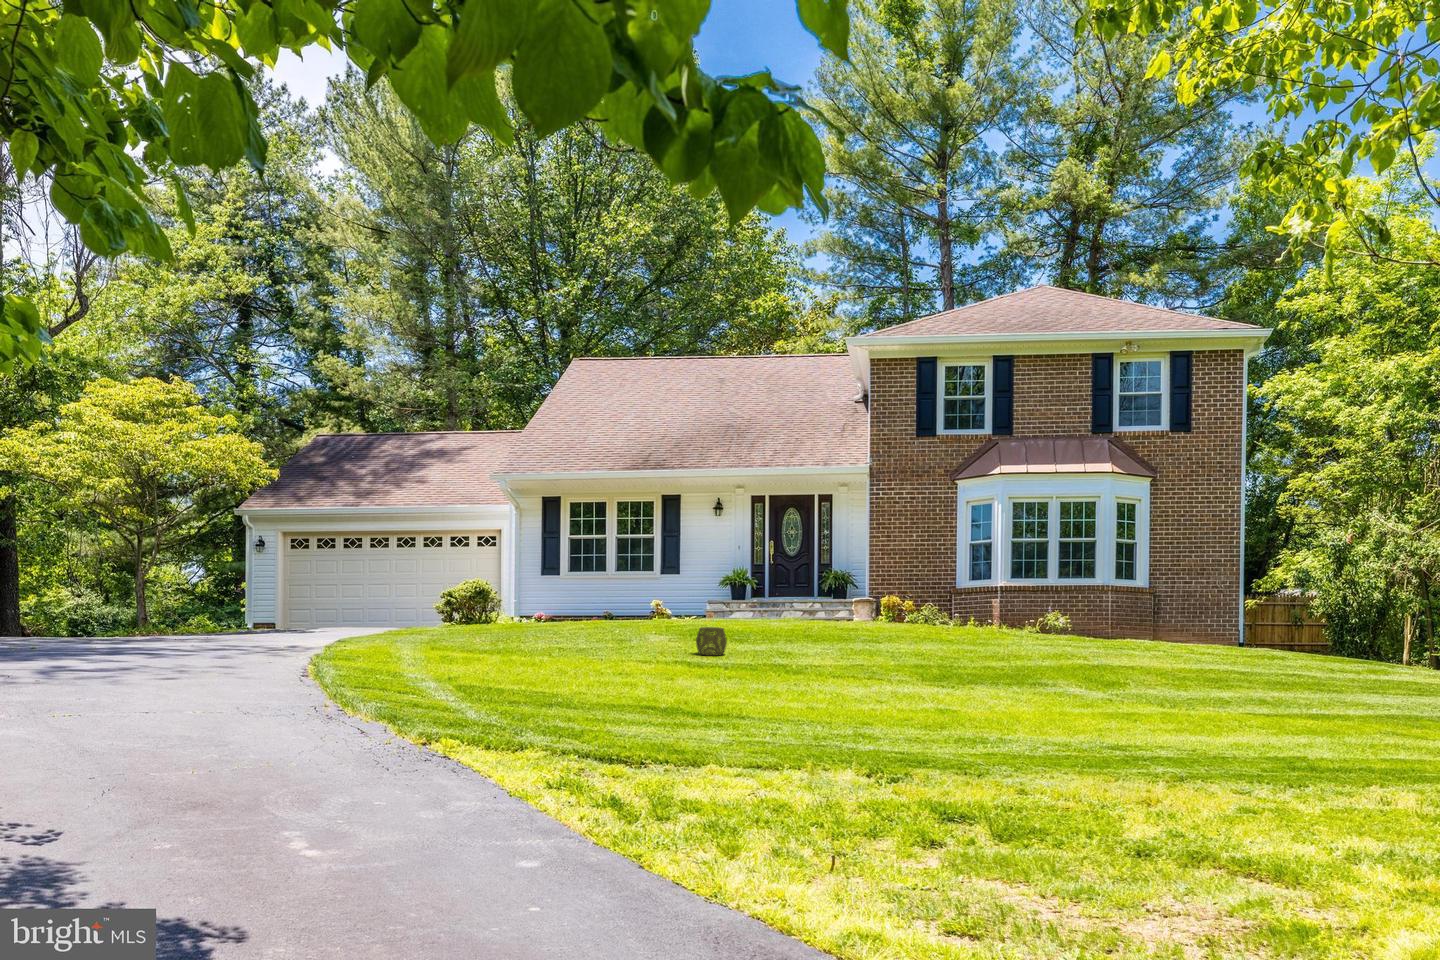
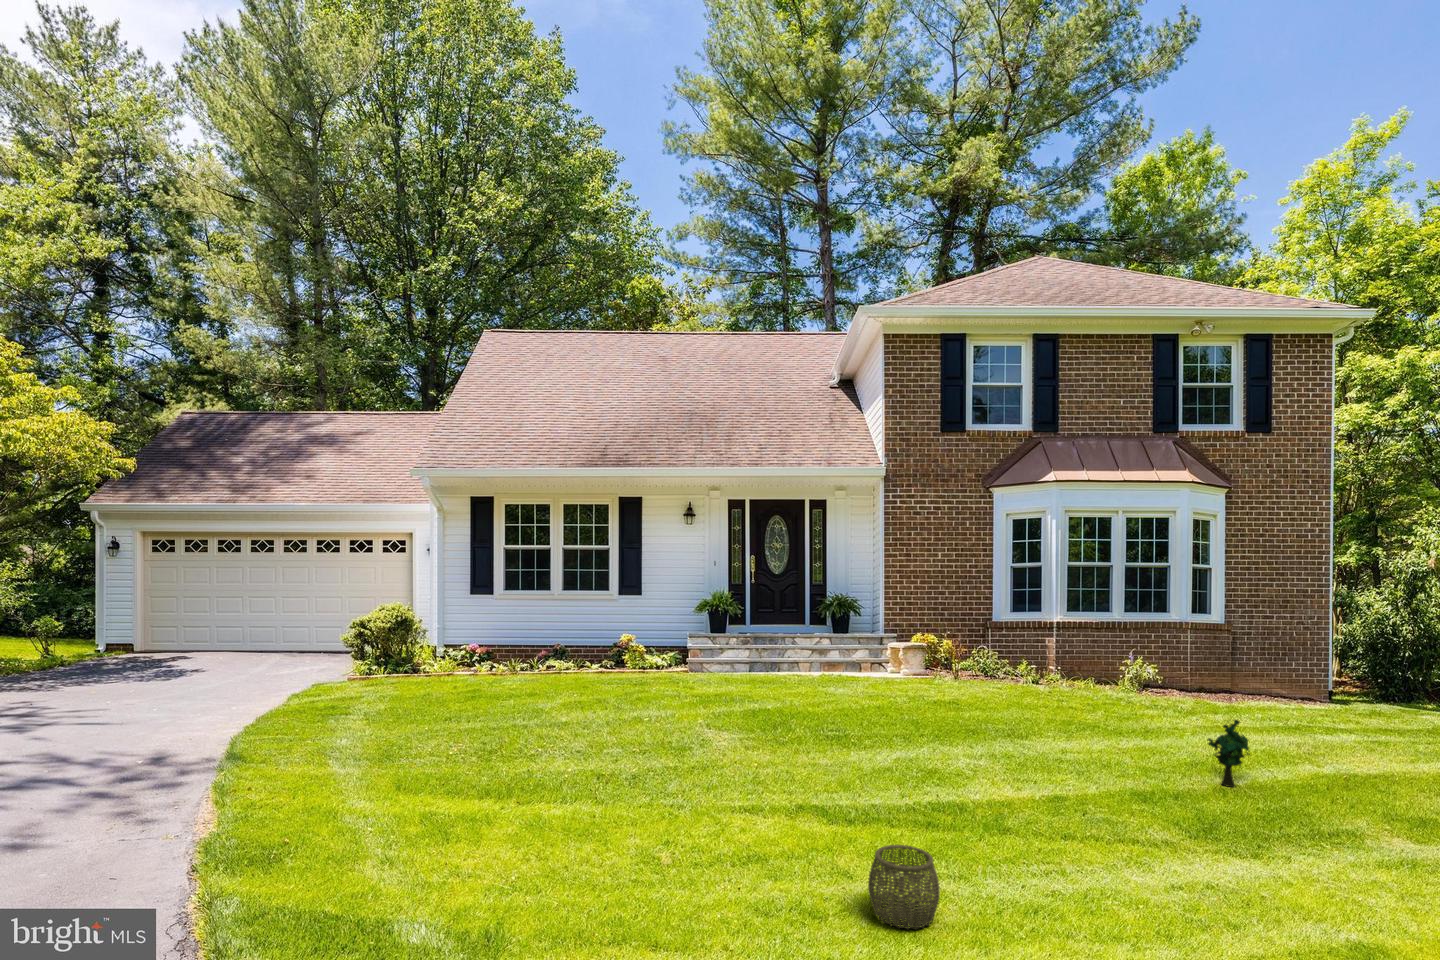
decorative plant: none [959,607,983,646] -> present [1208,720,1250,787]

